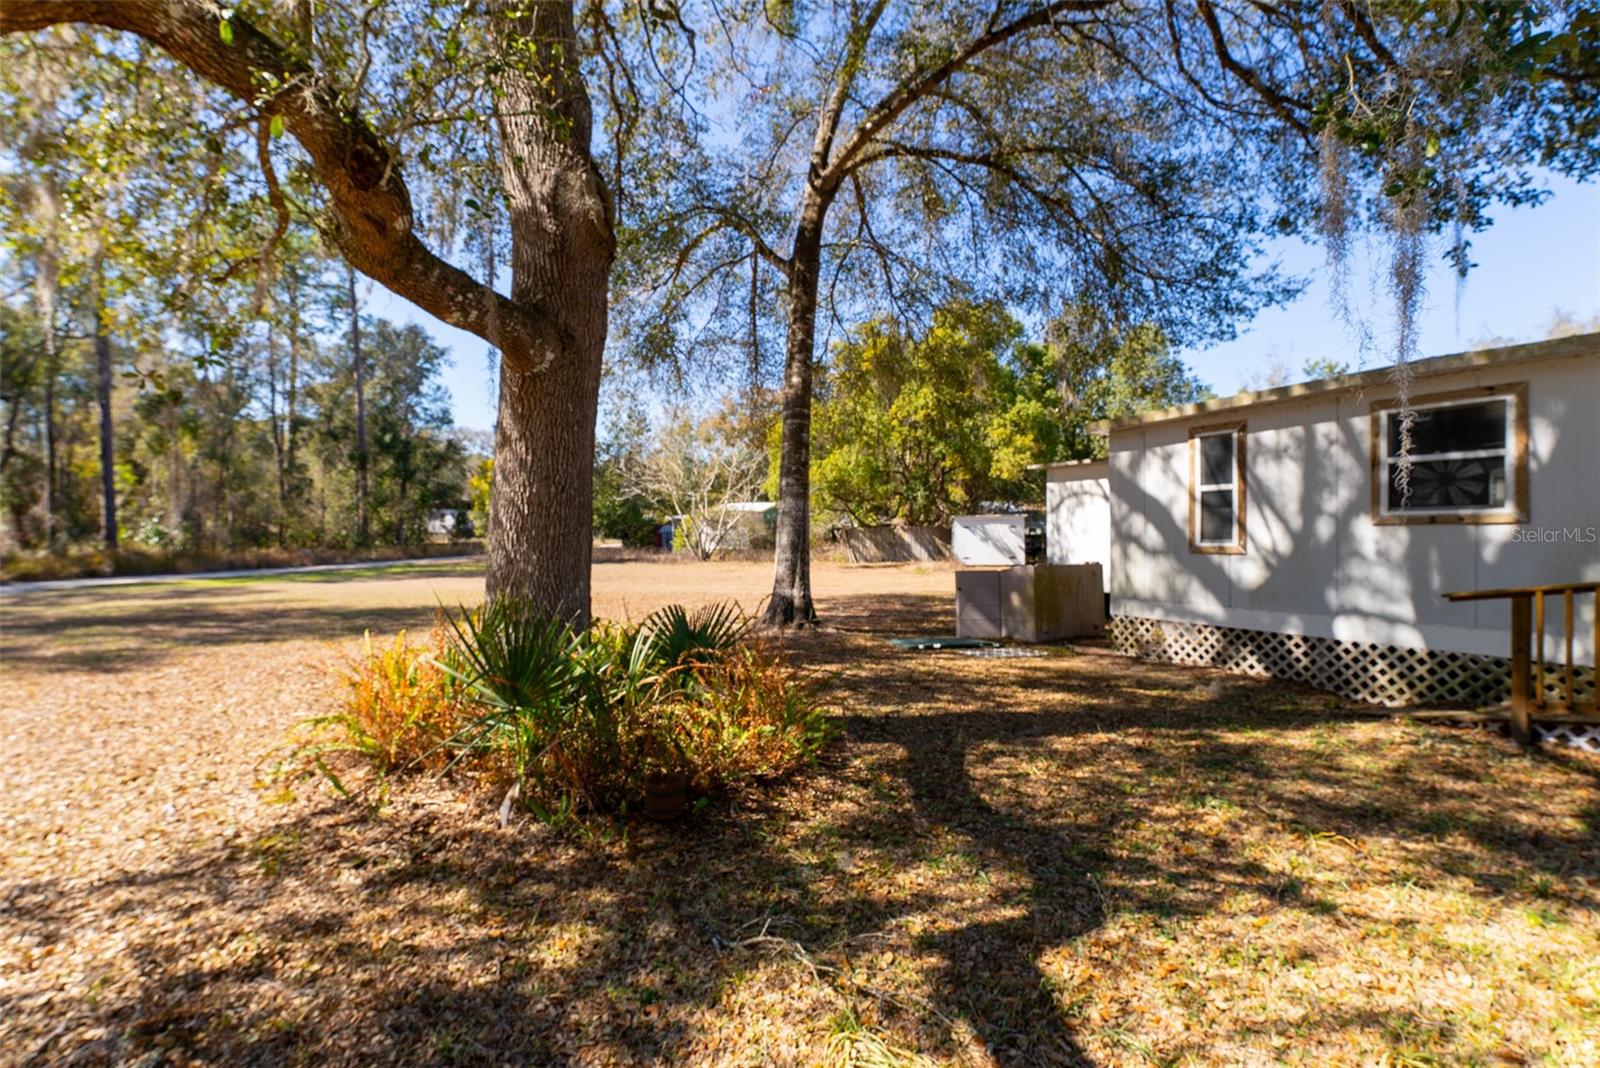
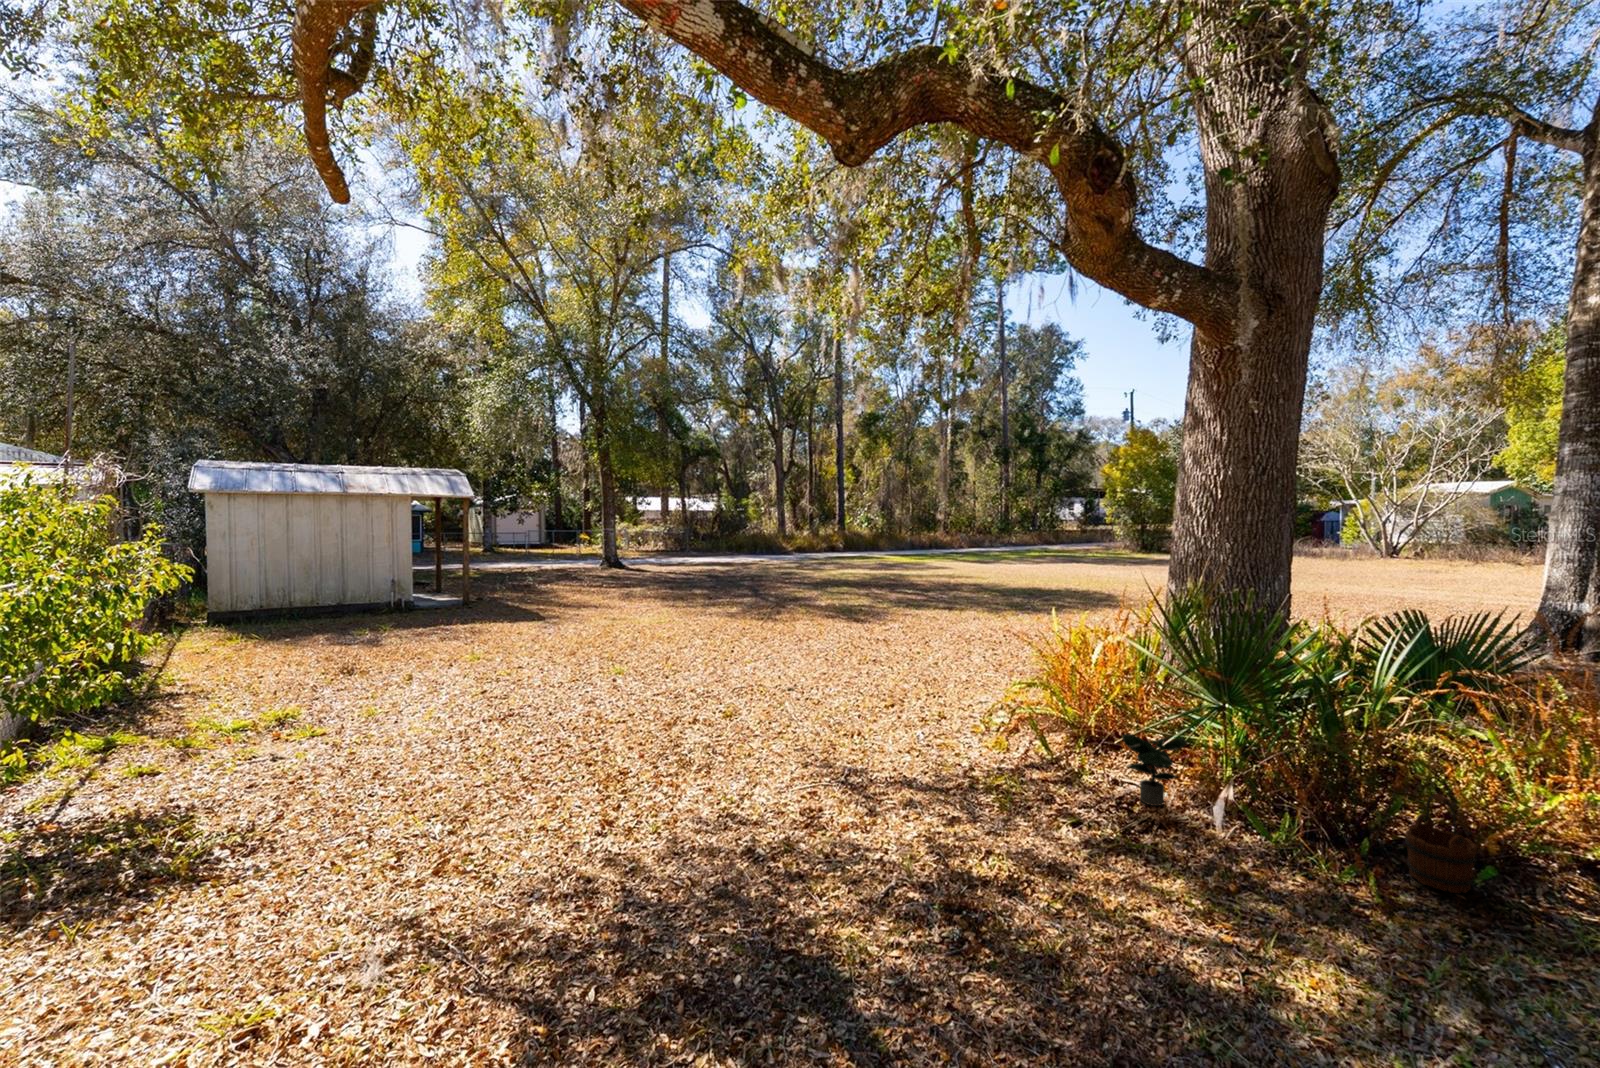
potted plant: none [423,745,486,820] -> present [1122,734,1186,806]

